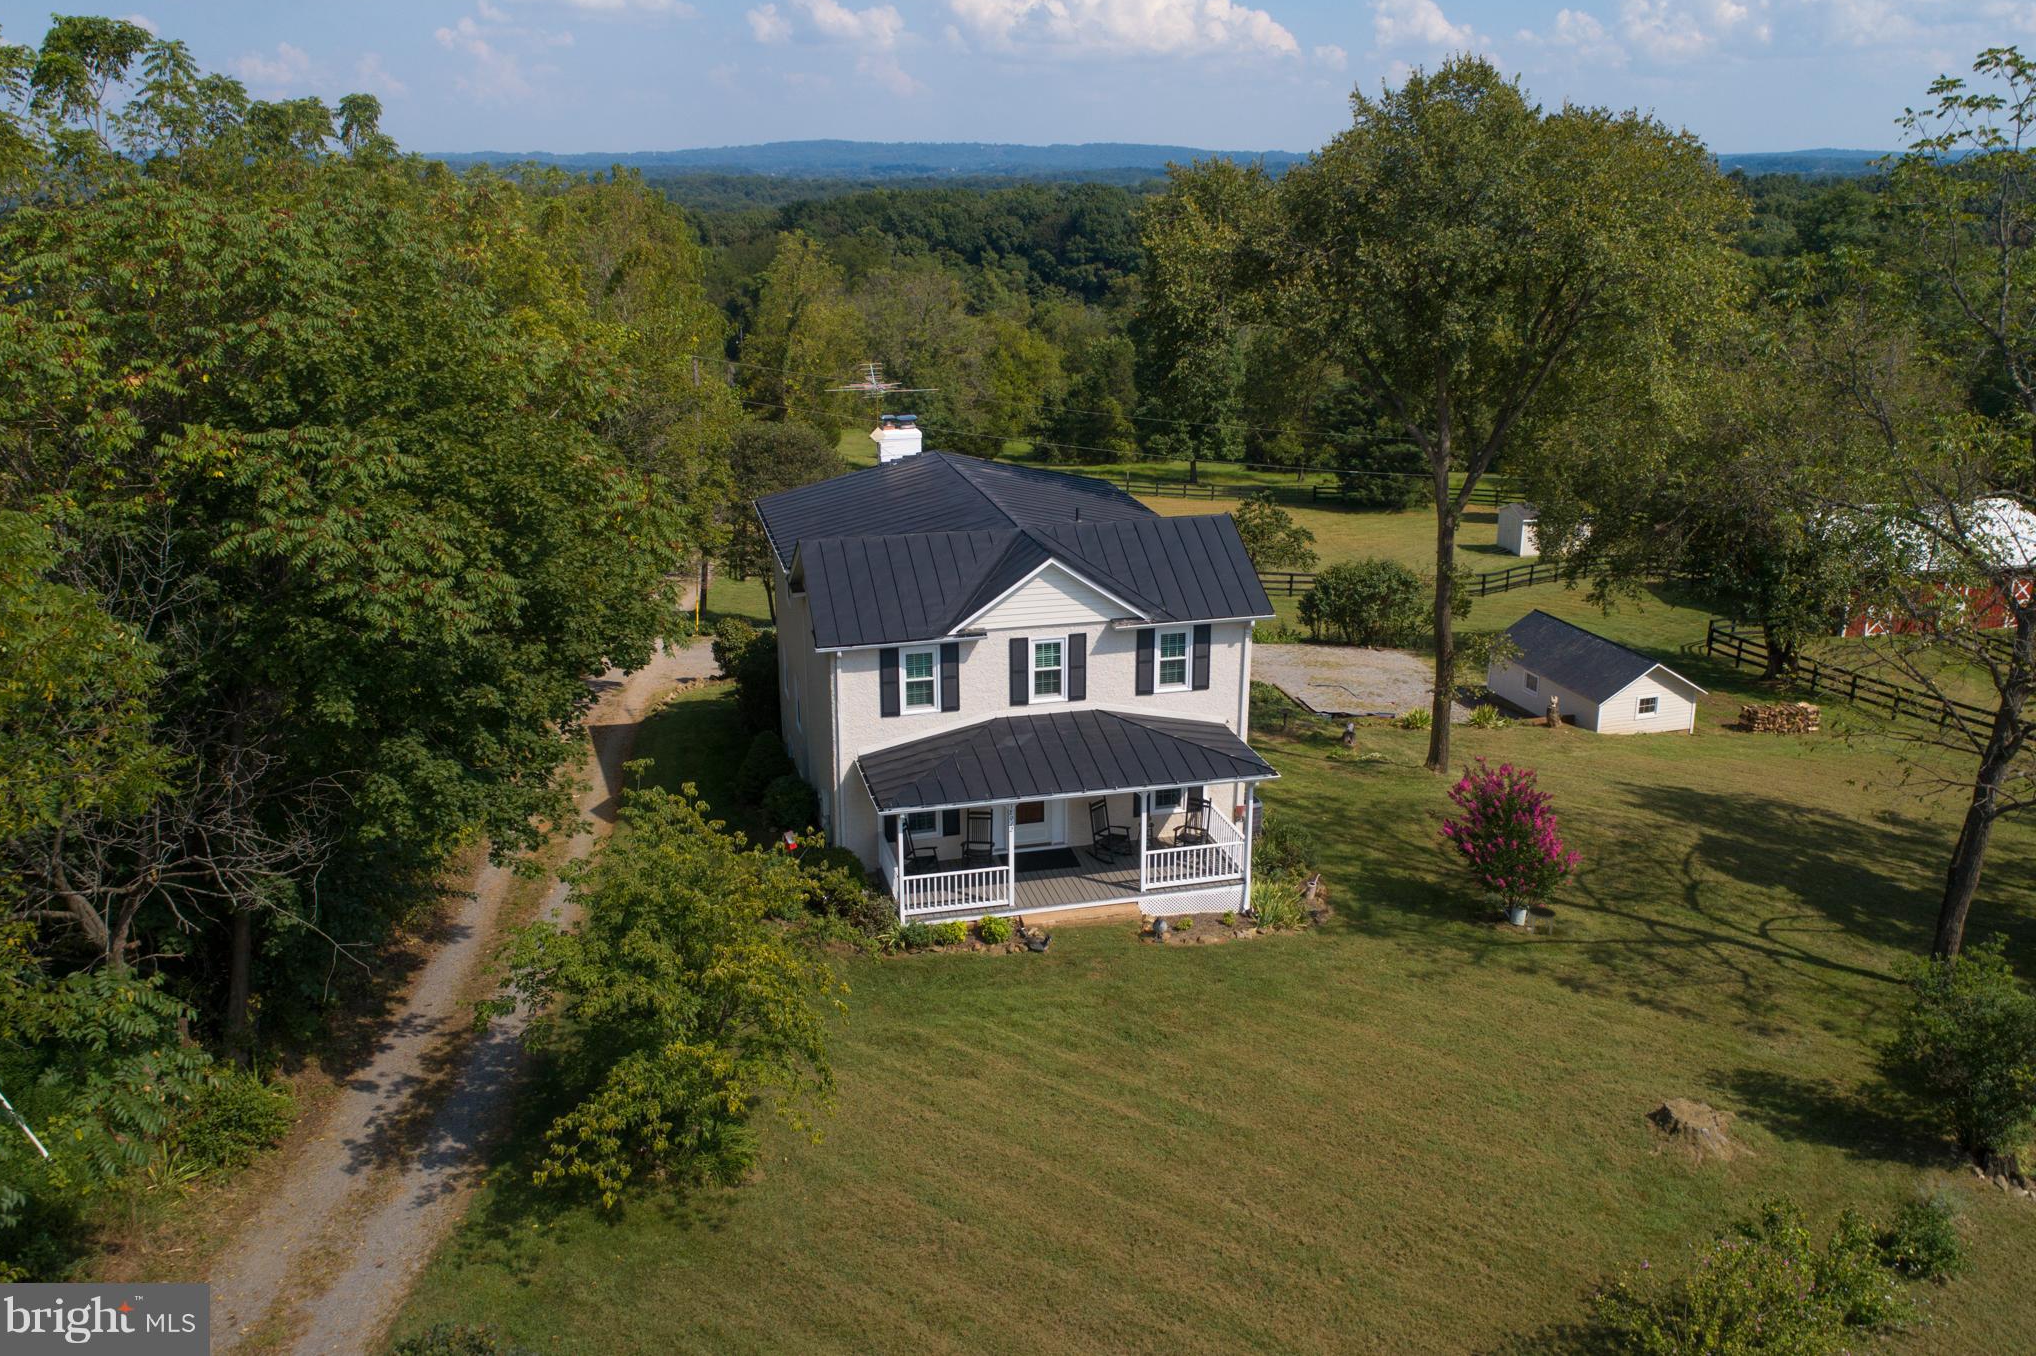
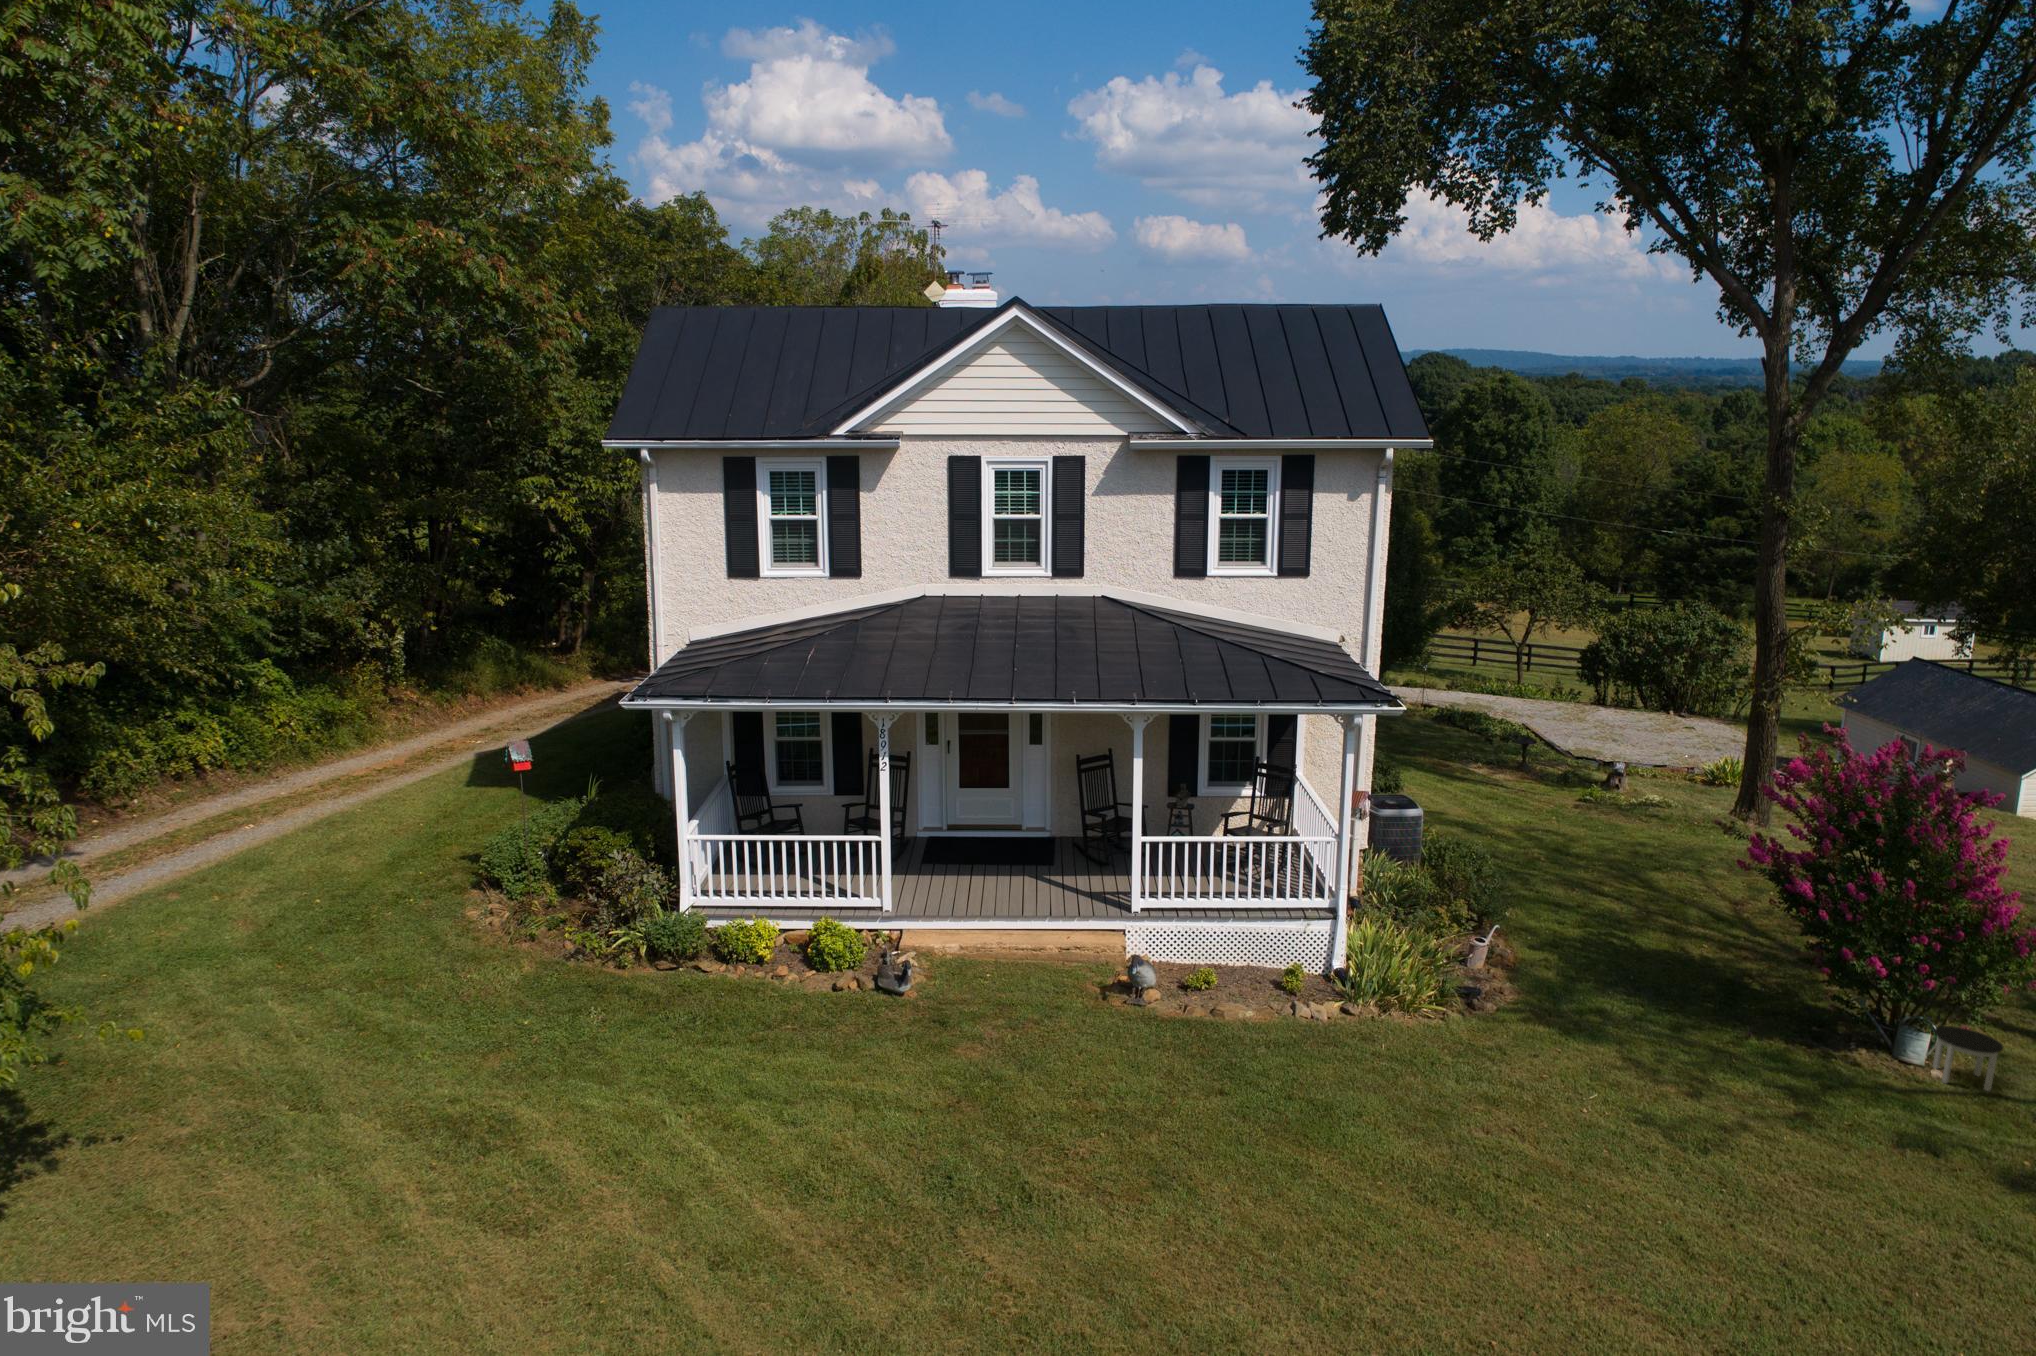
potted plant: present [1485,894,1506,922] -> none [1830,989,1899,1050]

